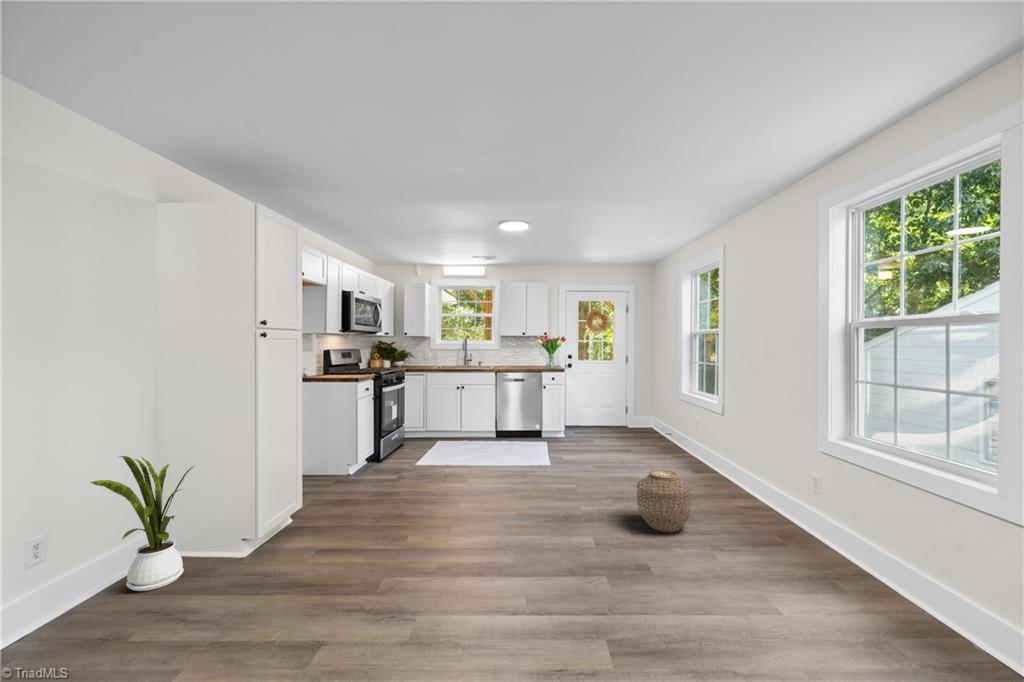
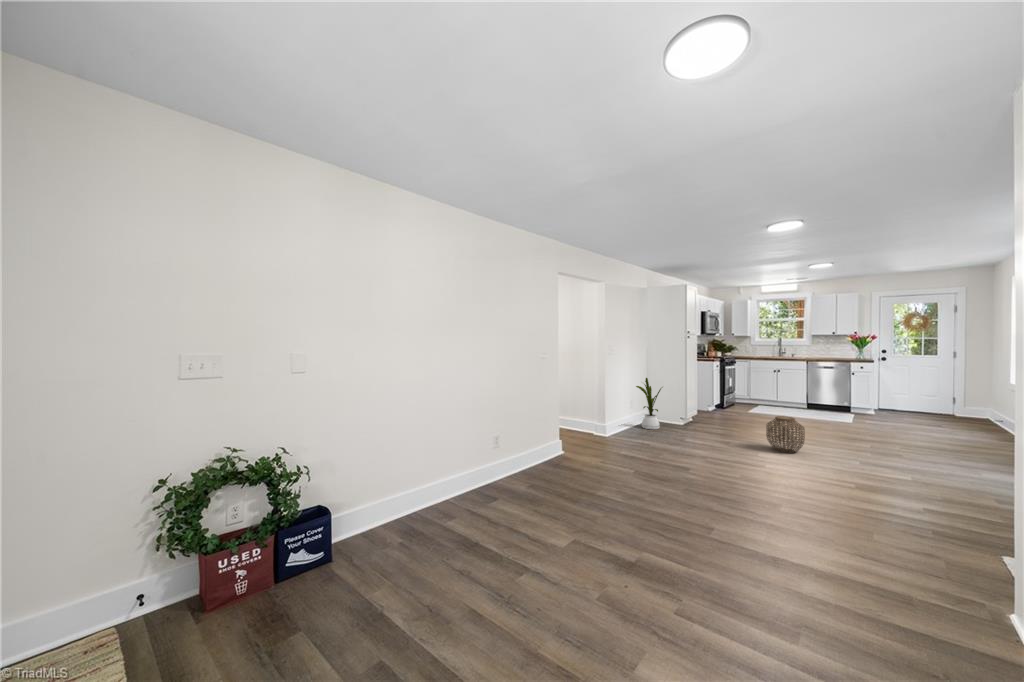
woven basket: present [637,470,691,532] -> present [766,416,805,453]

